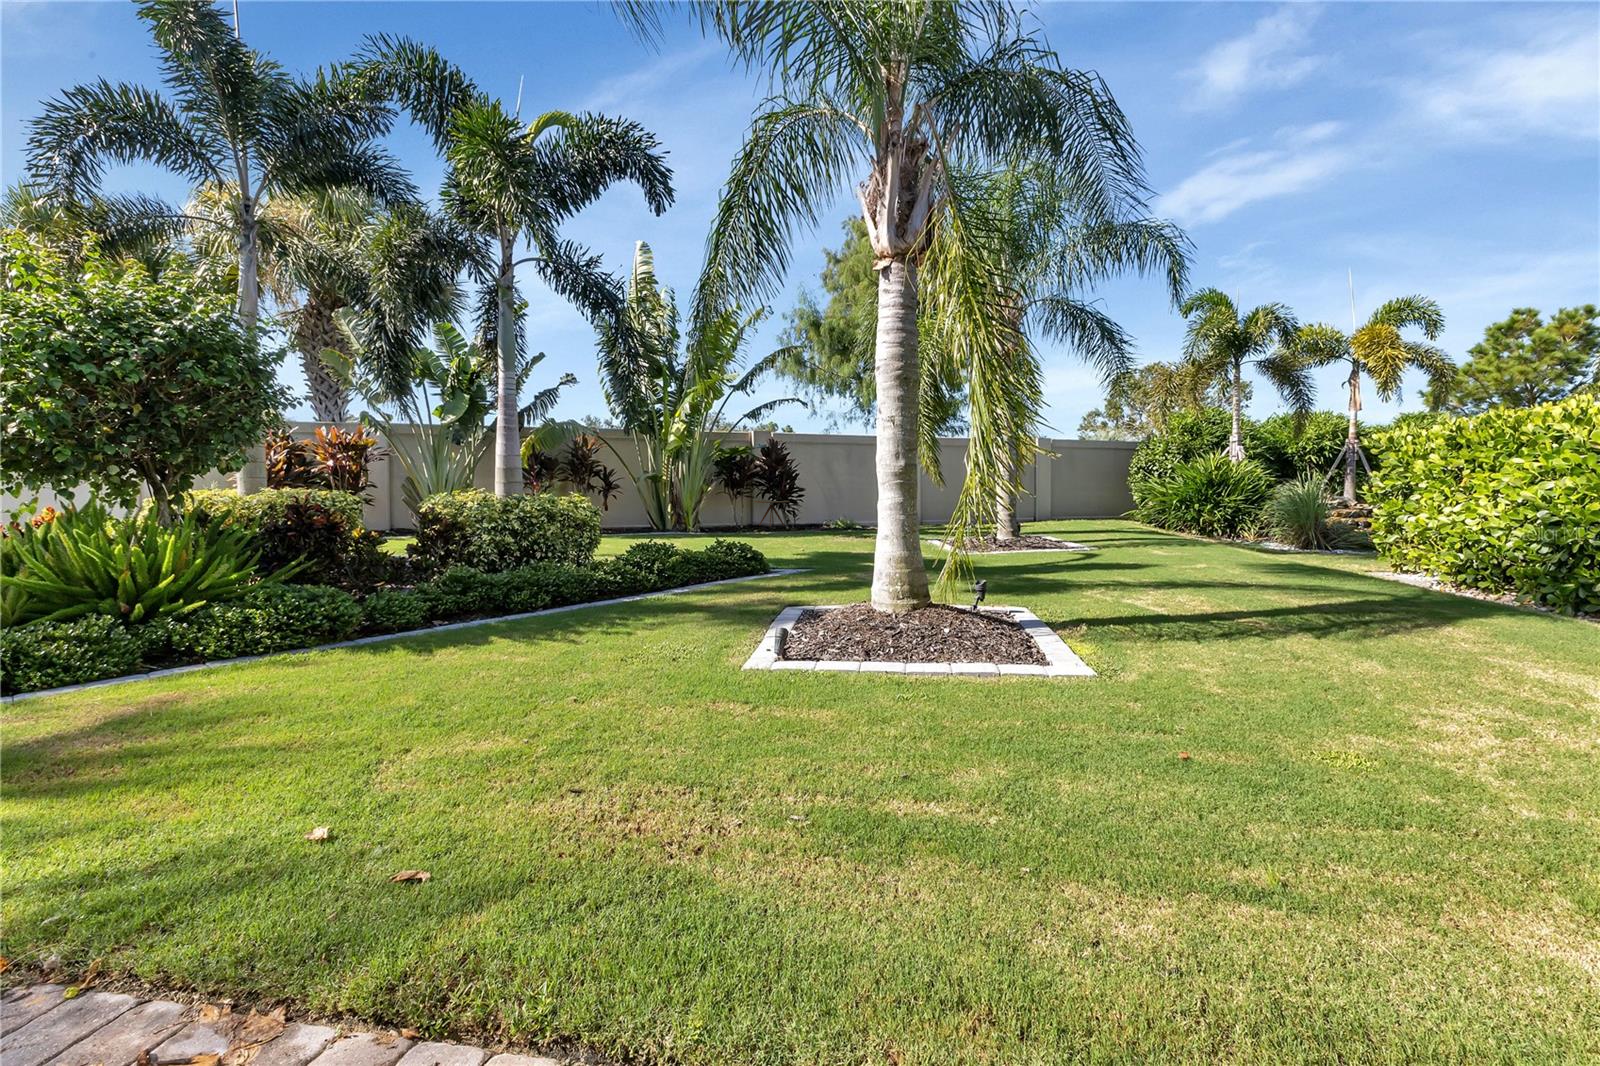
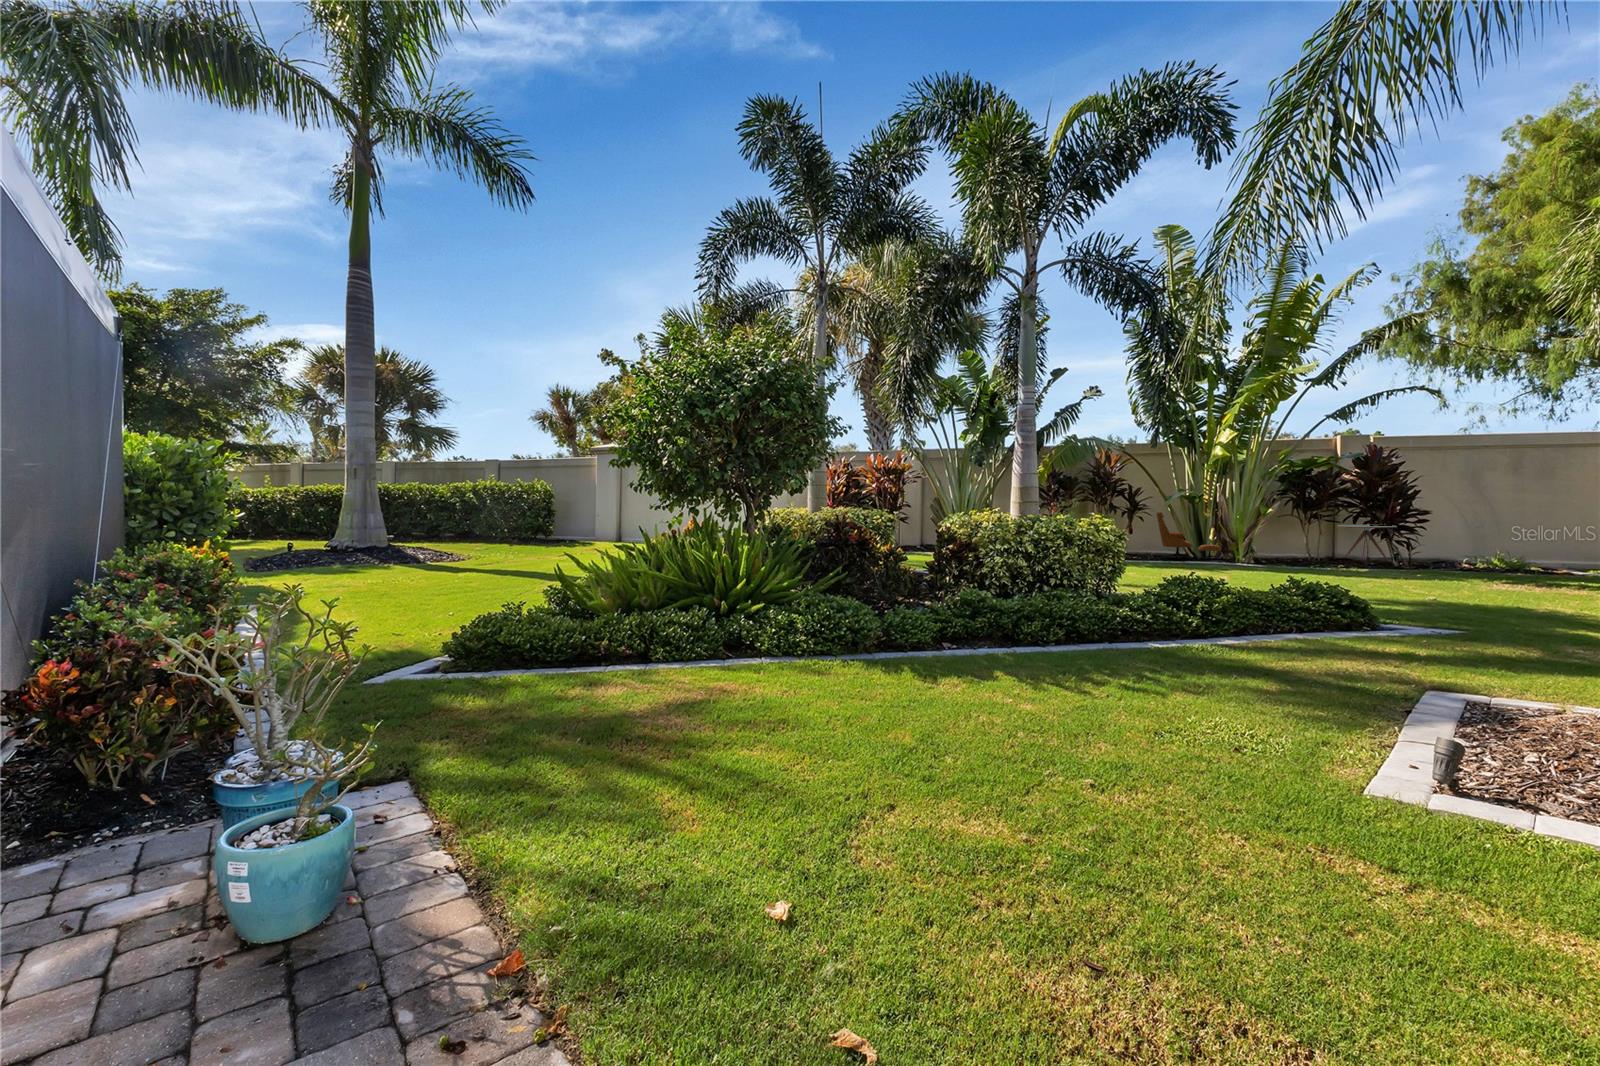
lounge chair: none [623,491,675,532] -> present [1156,512,1221,559]

